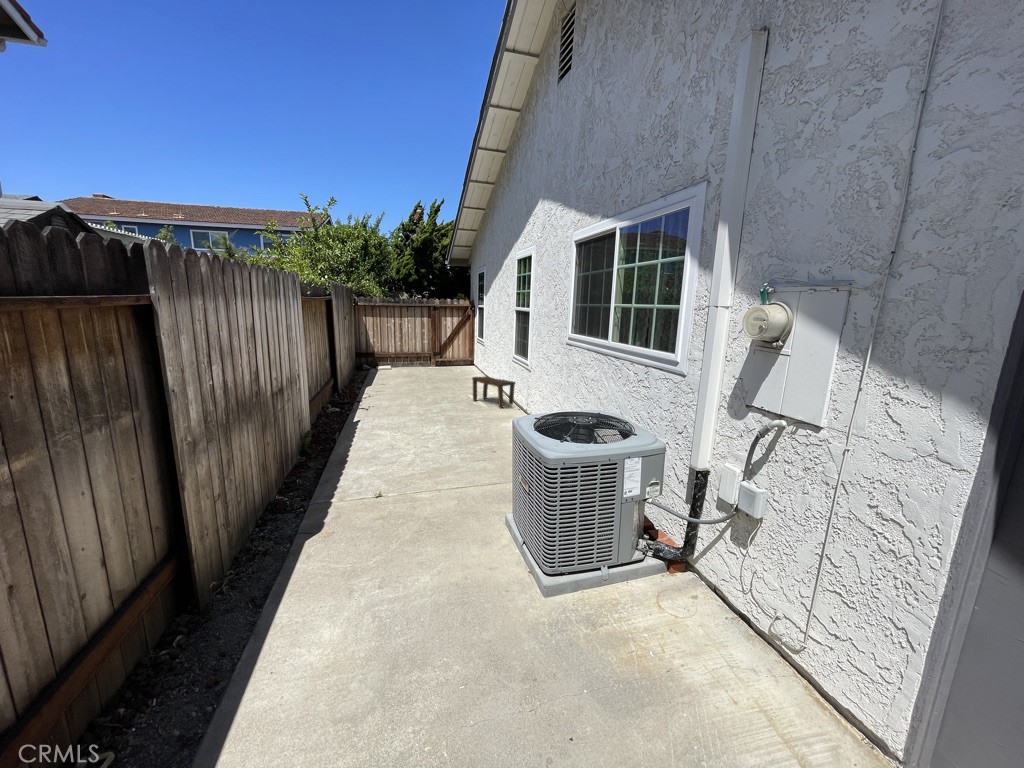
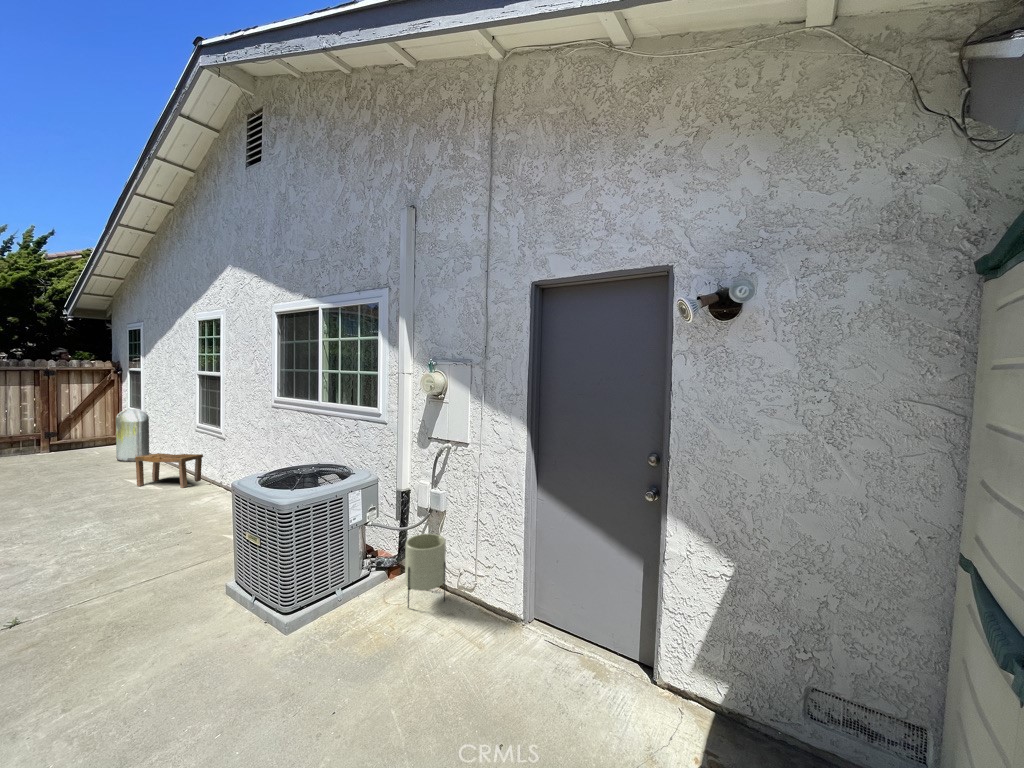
trash can: none [467,338,486,381] -> present [116,409,149,462]
planter: none [688,537,758,646] -> present [405,534,446,608]

